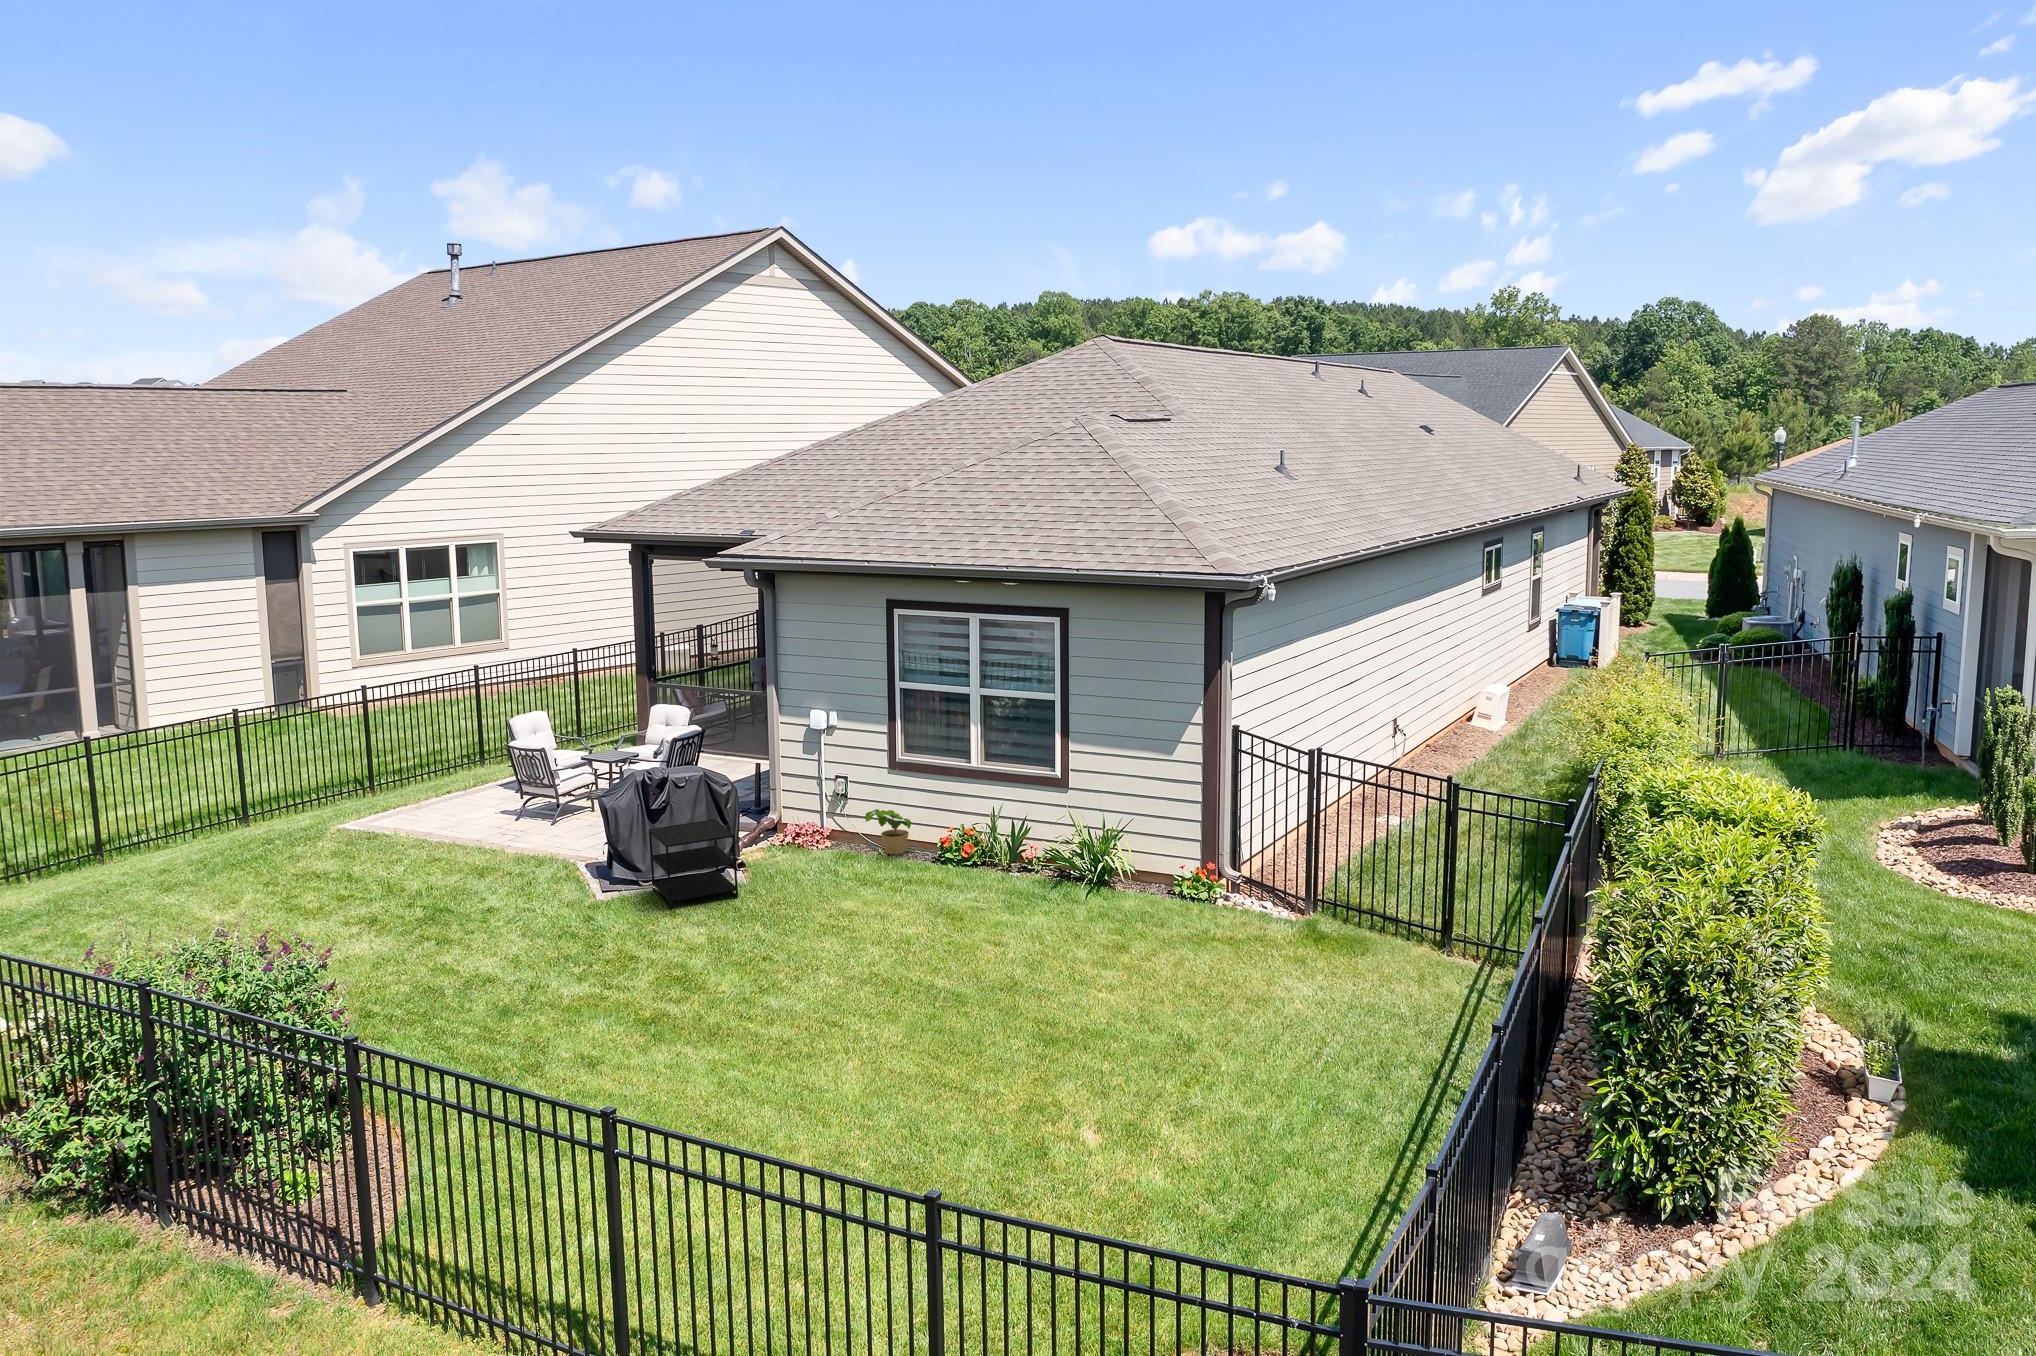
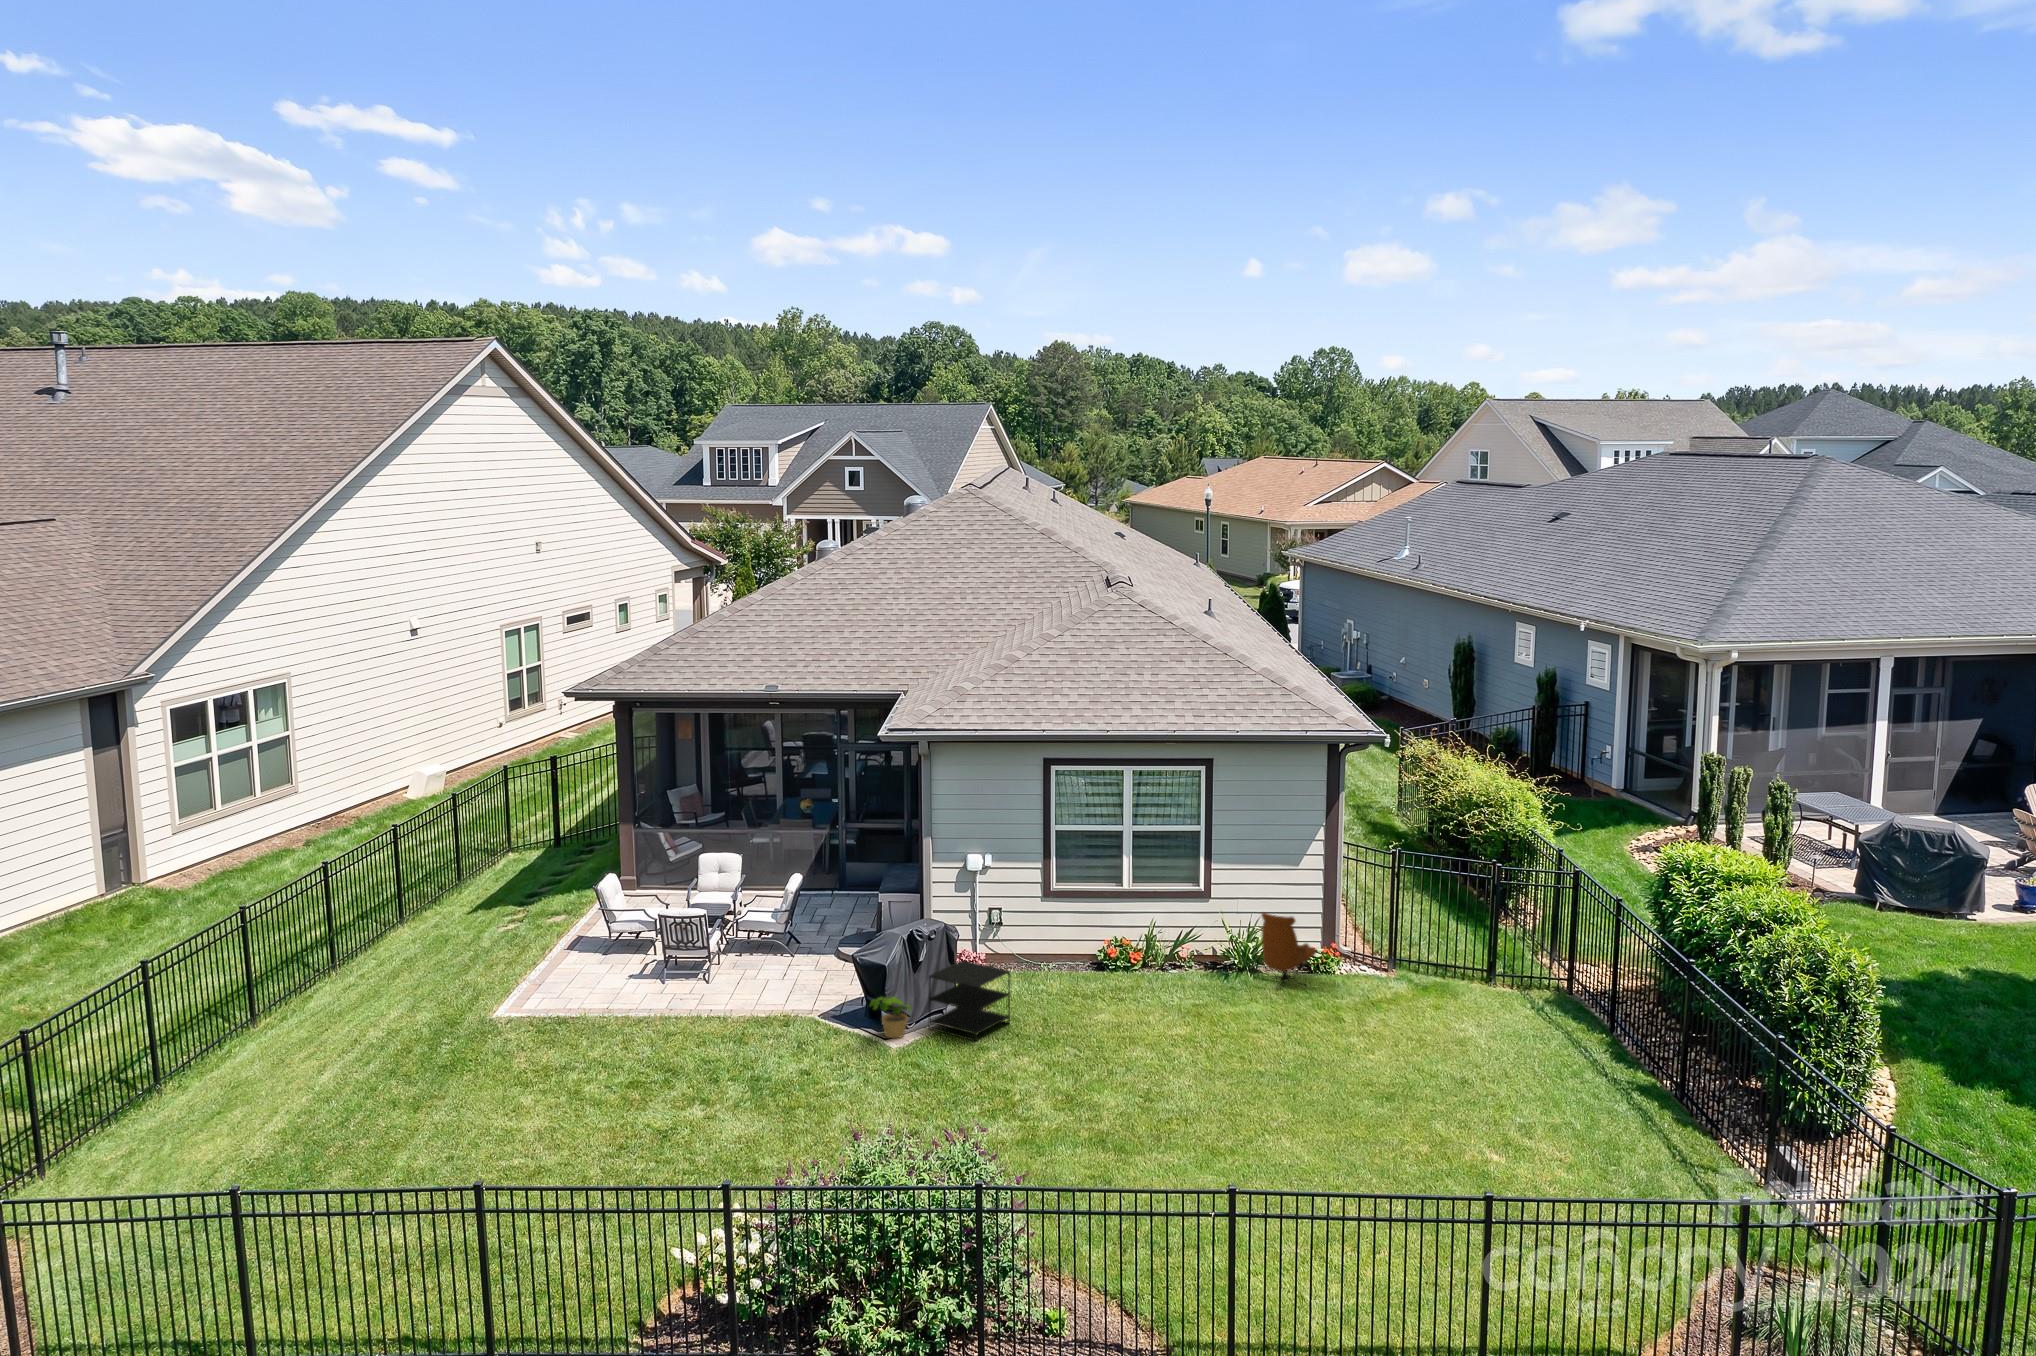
lounge chair: none [1074,803,1187,908] -> present [1261,912,1318,986]
potted plant: present [865,809,911,854] -> present [869,997,910,1038]

